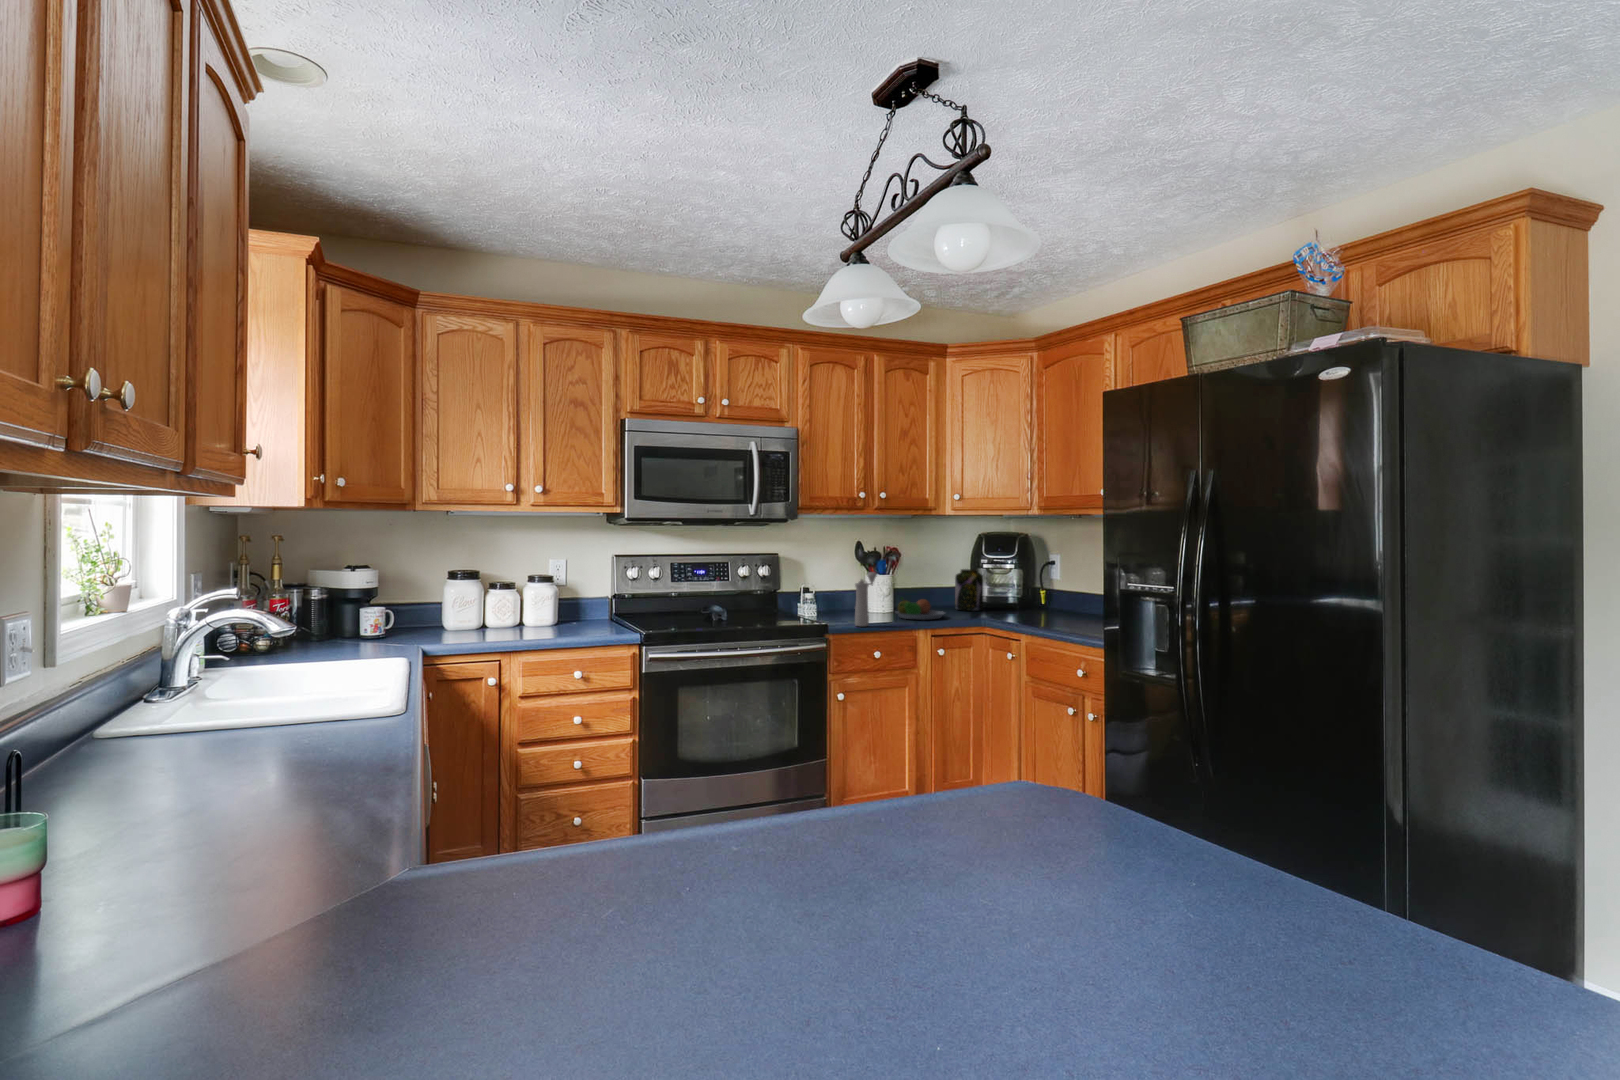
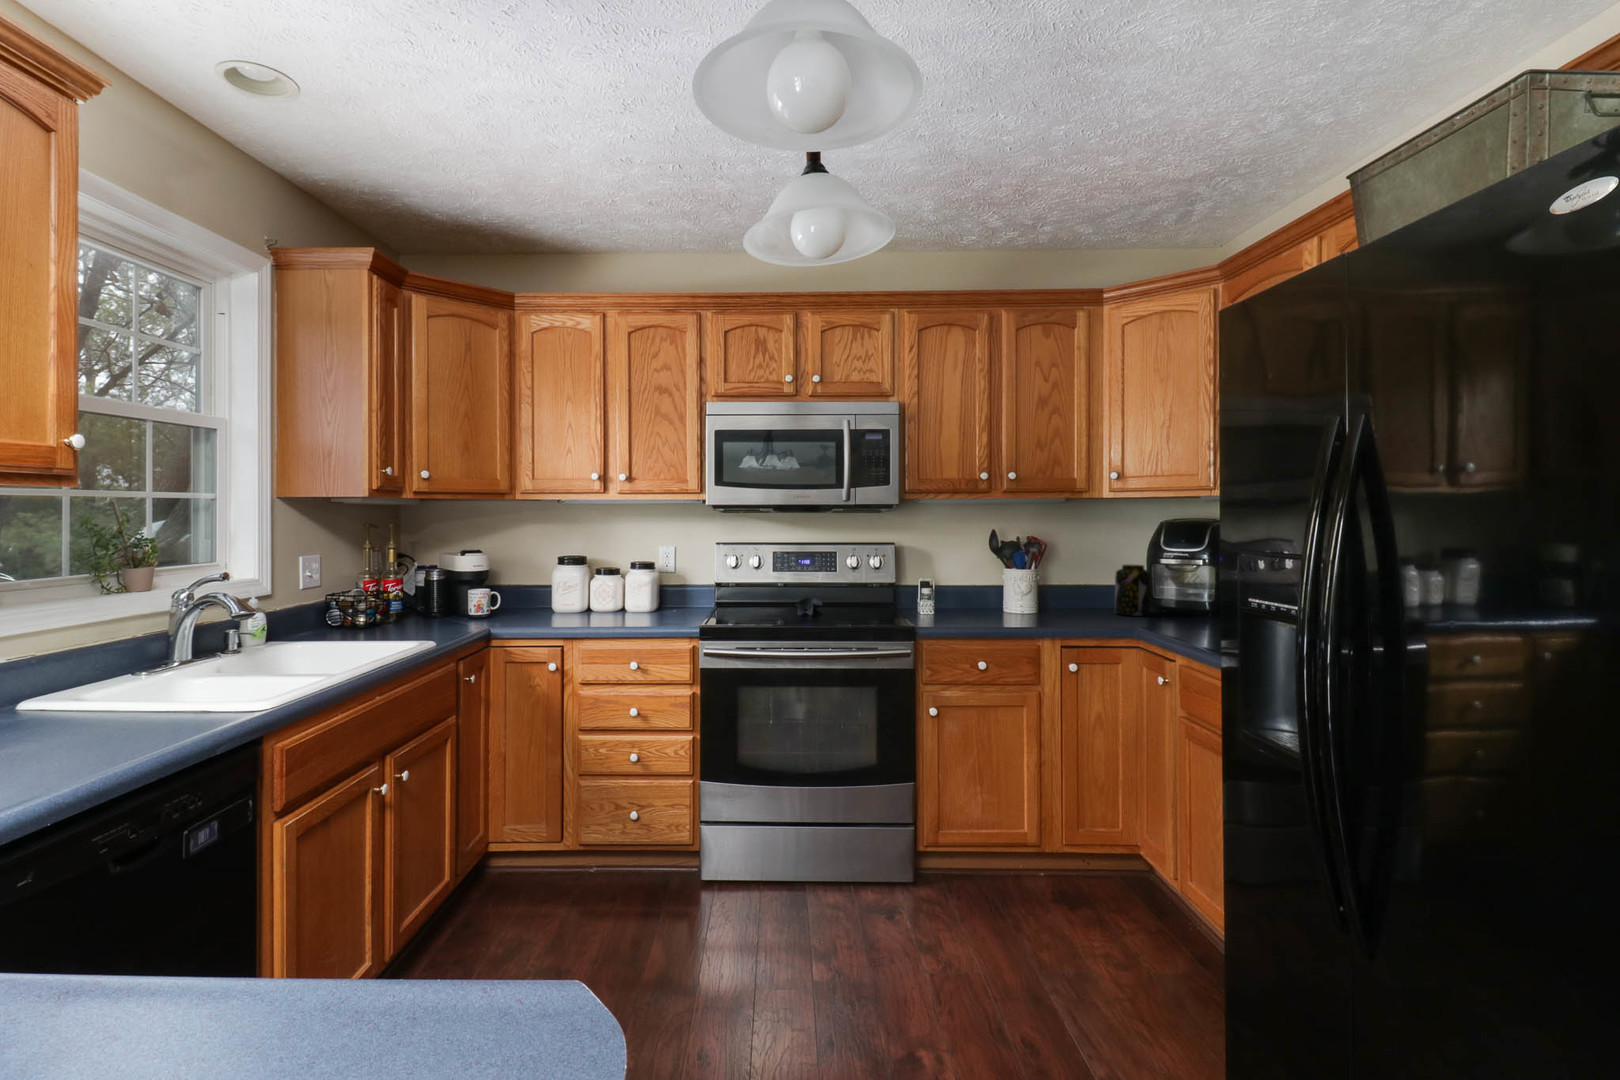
pepper mill: present [855,572,877,626] -> none [956,567,991,630]
fruit bowl: present [896,597,945,620] -> none [1021,596,1085,625]

